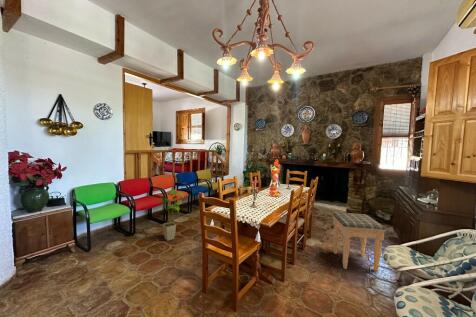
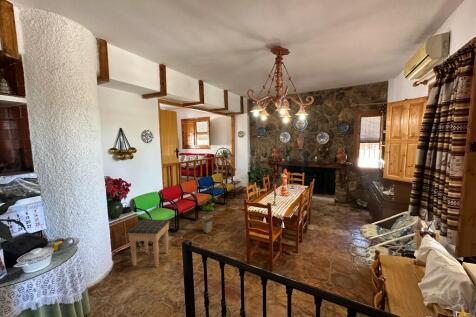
footstool: present [332,212,386,272] -> present [127,219,169,267]

